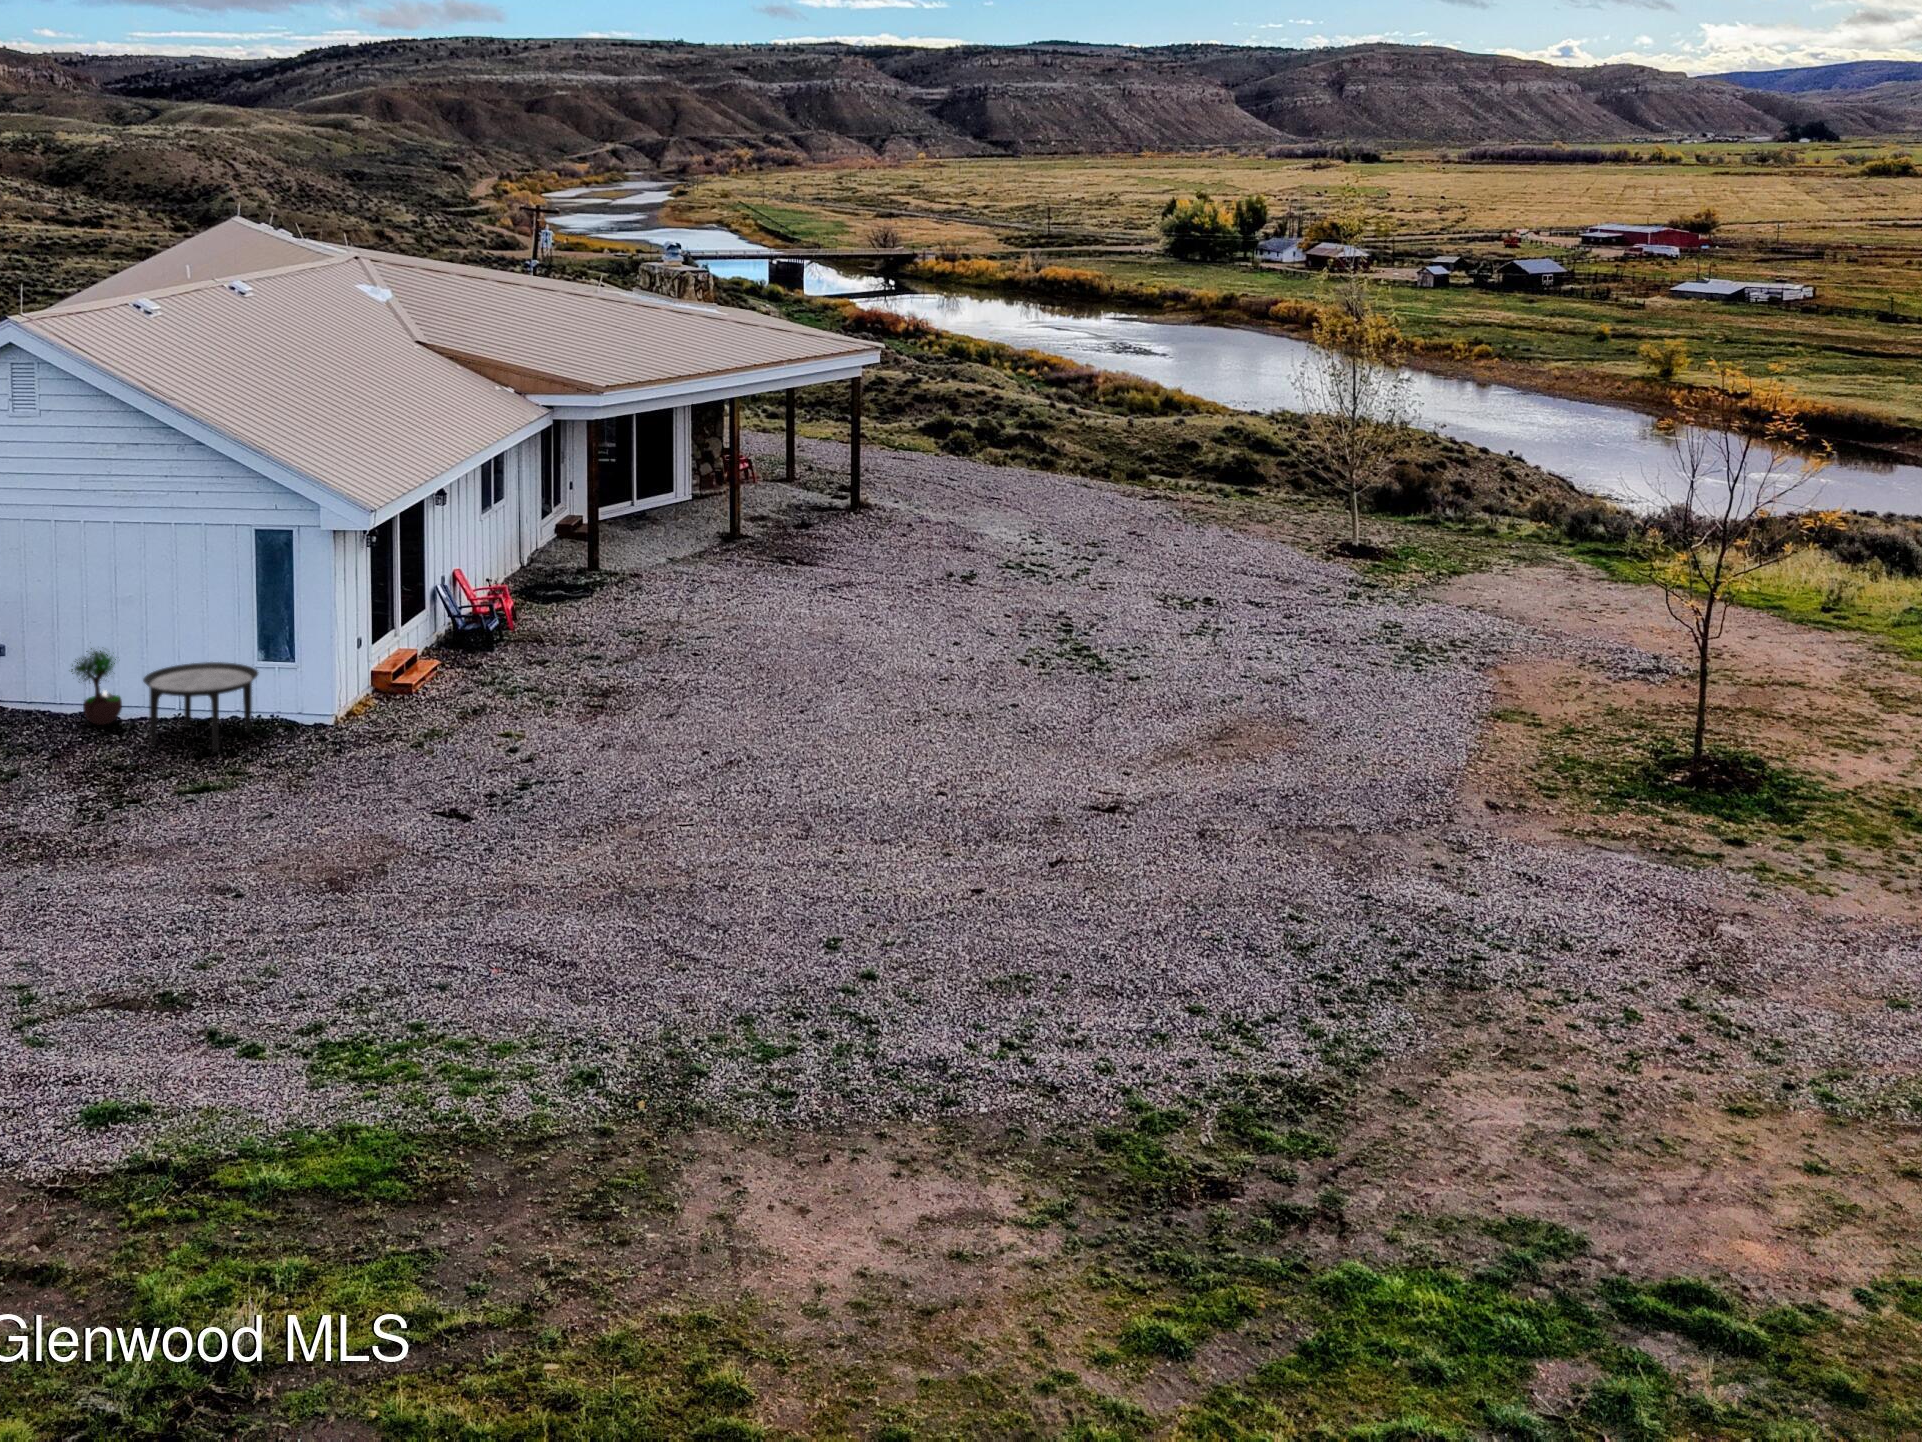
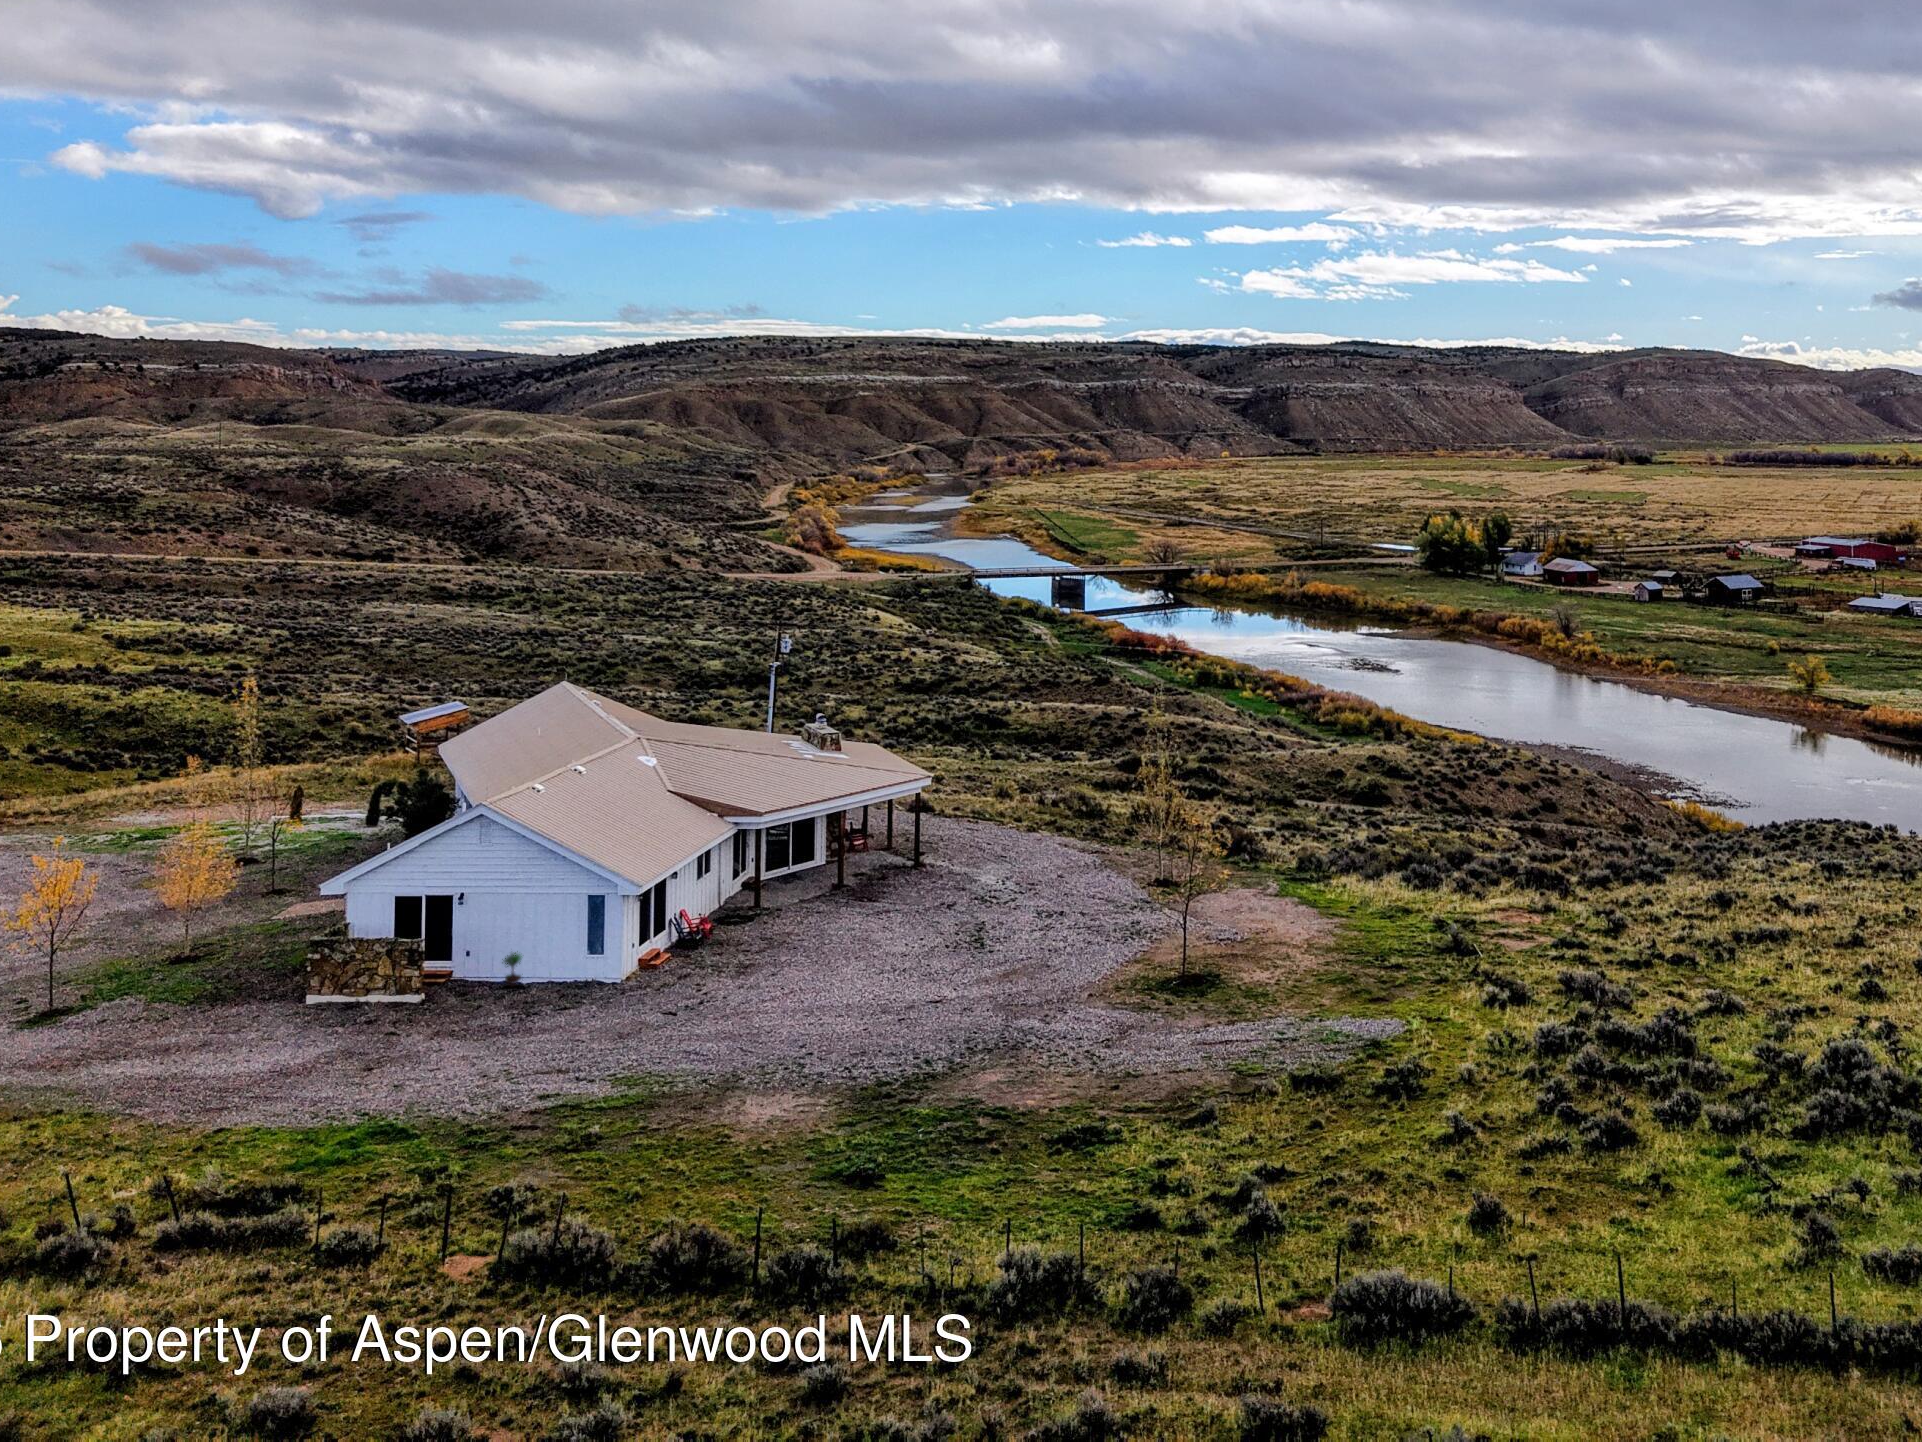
round table: present [143,662,259,753] -> none [536,956,587,995]

